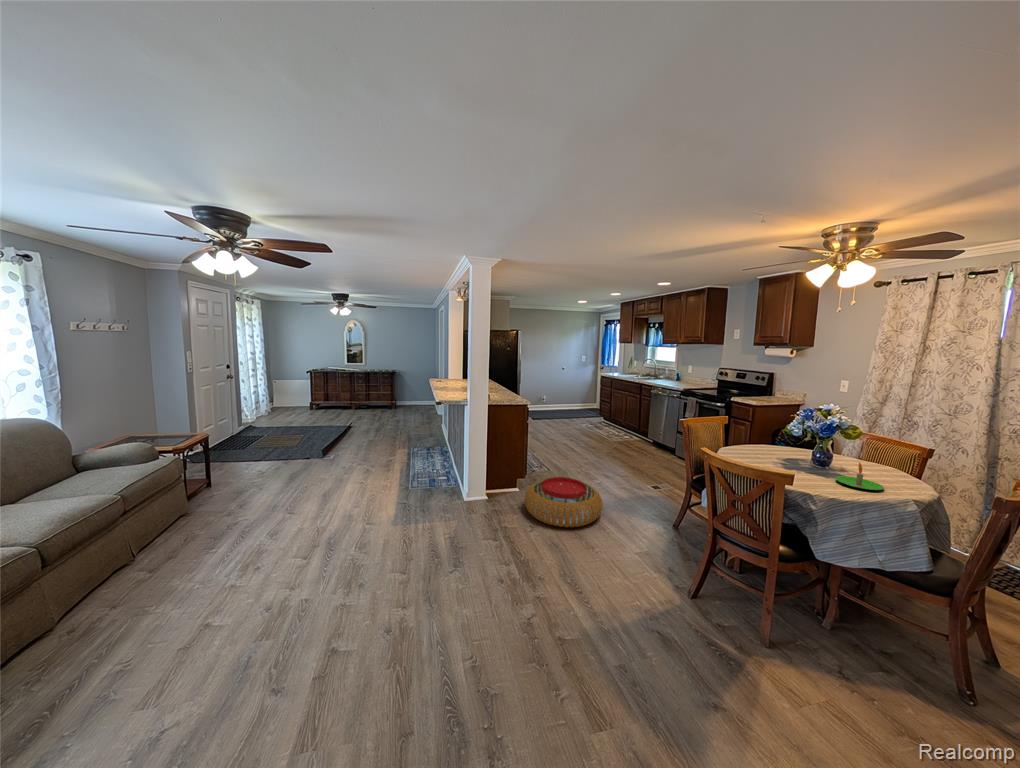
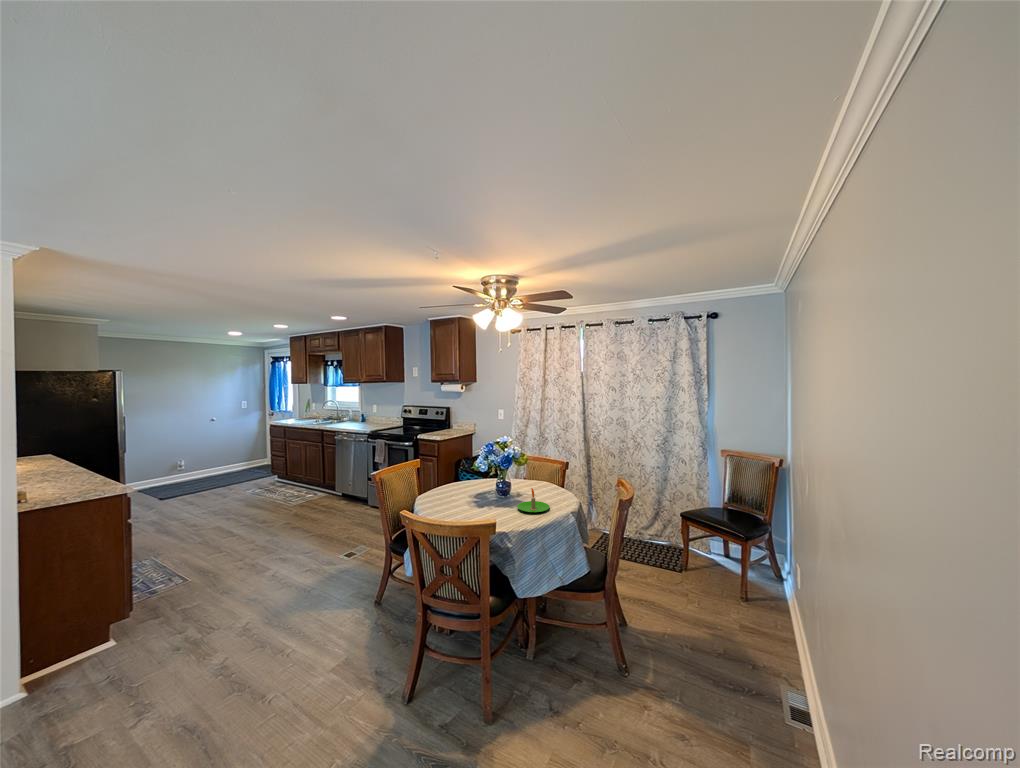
pouf: present [525,477,603,527] -> none [117,594,277,702]

